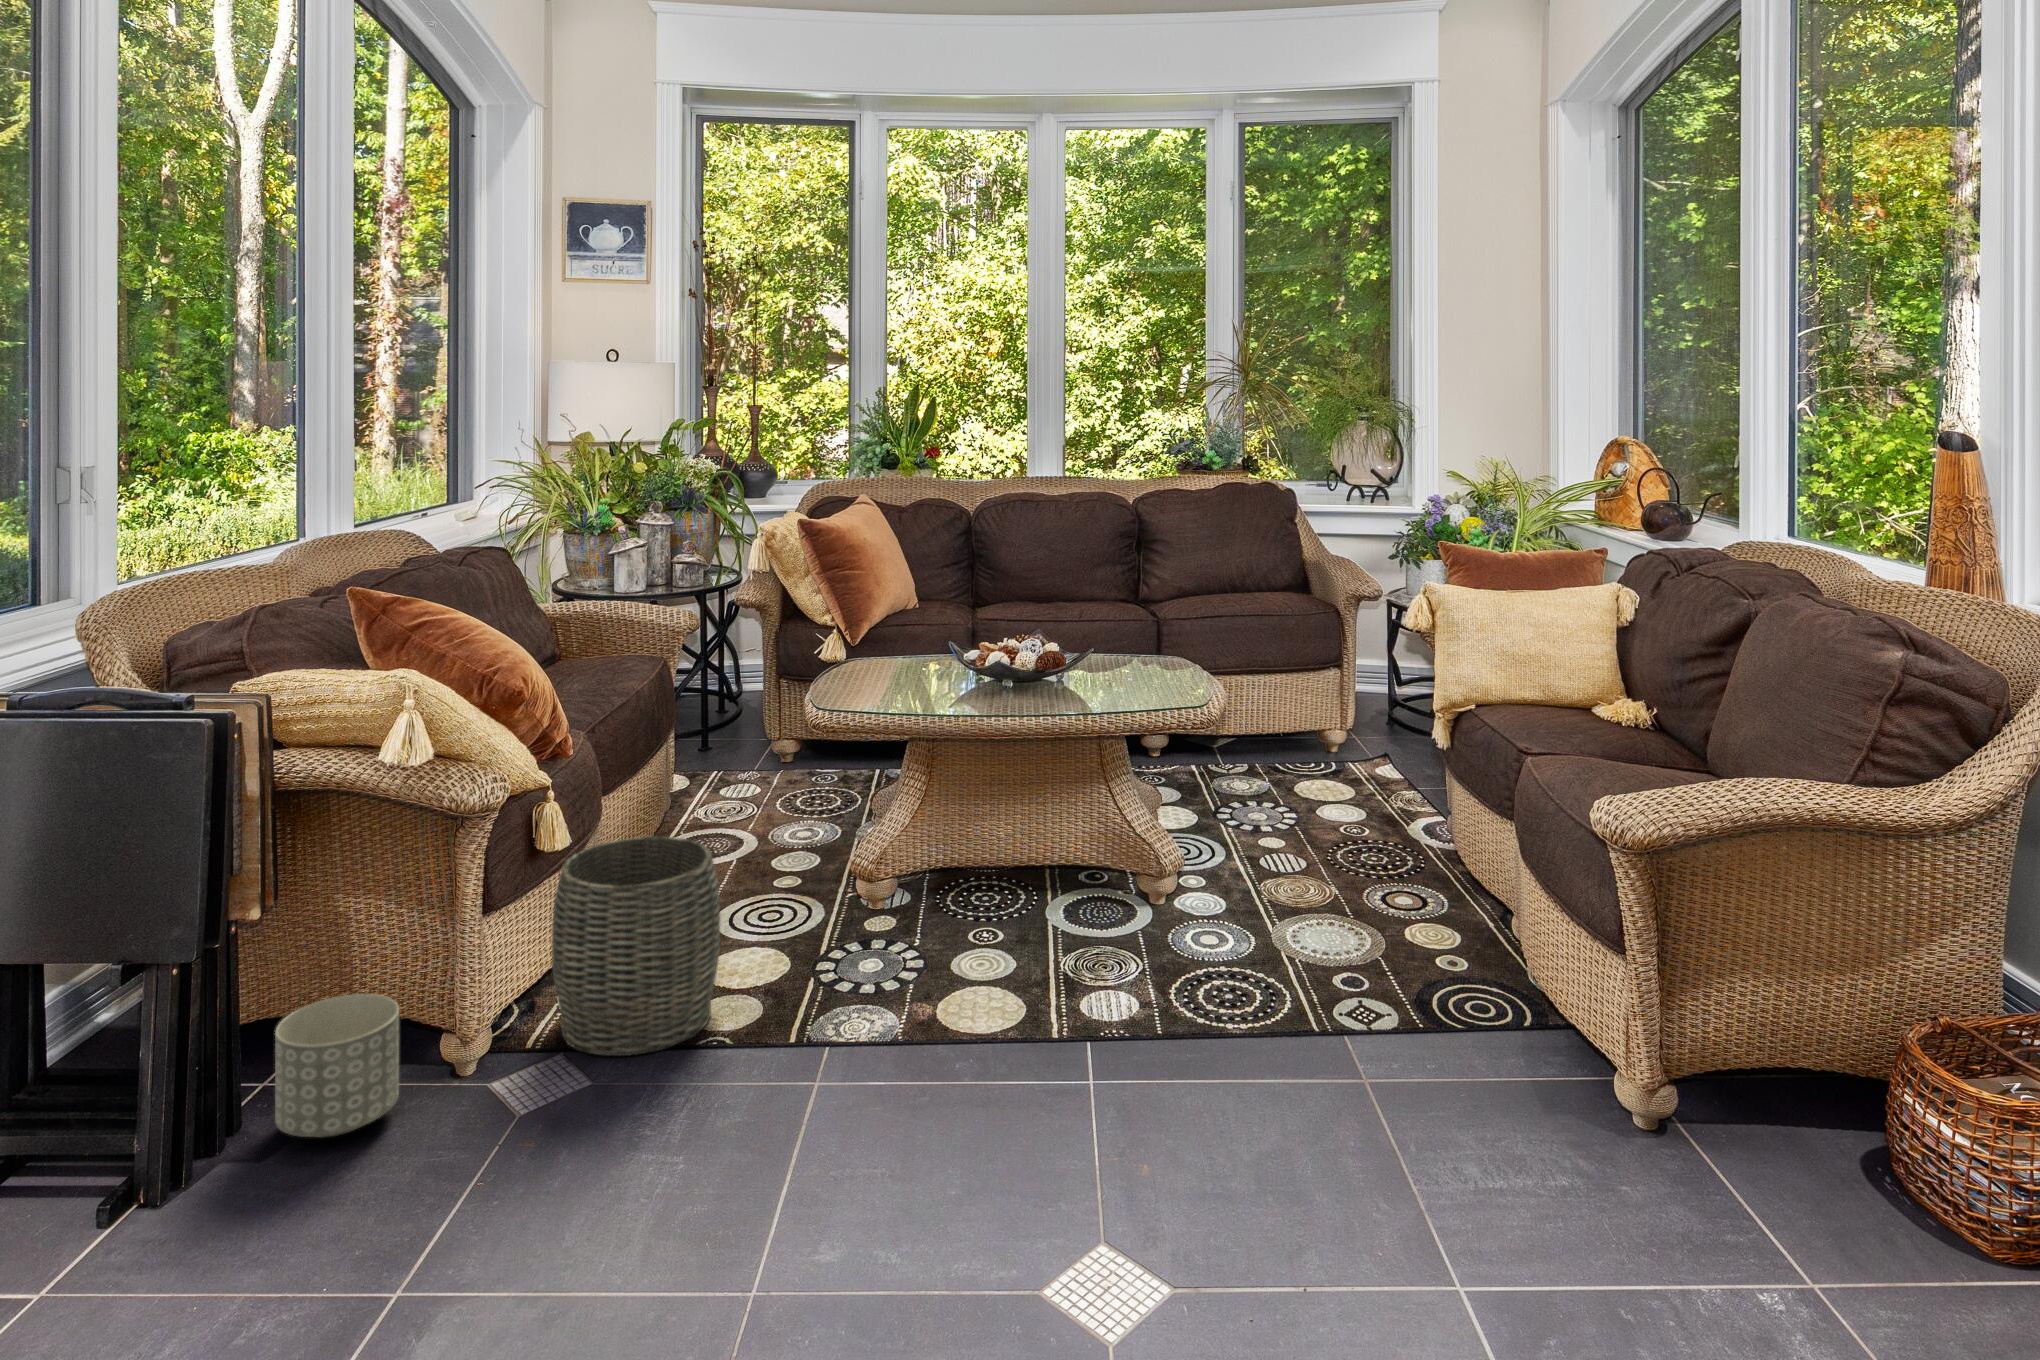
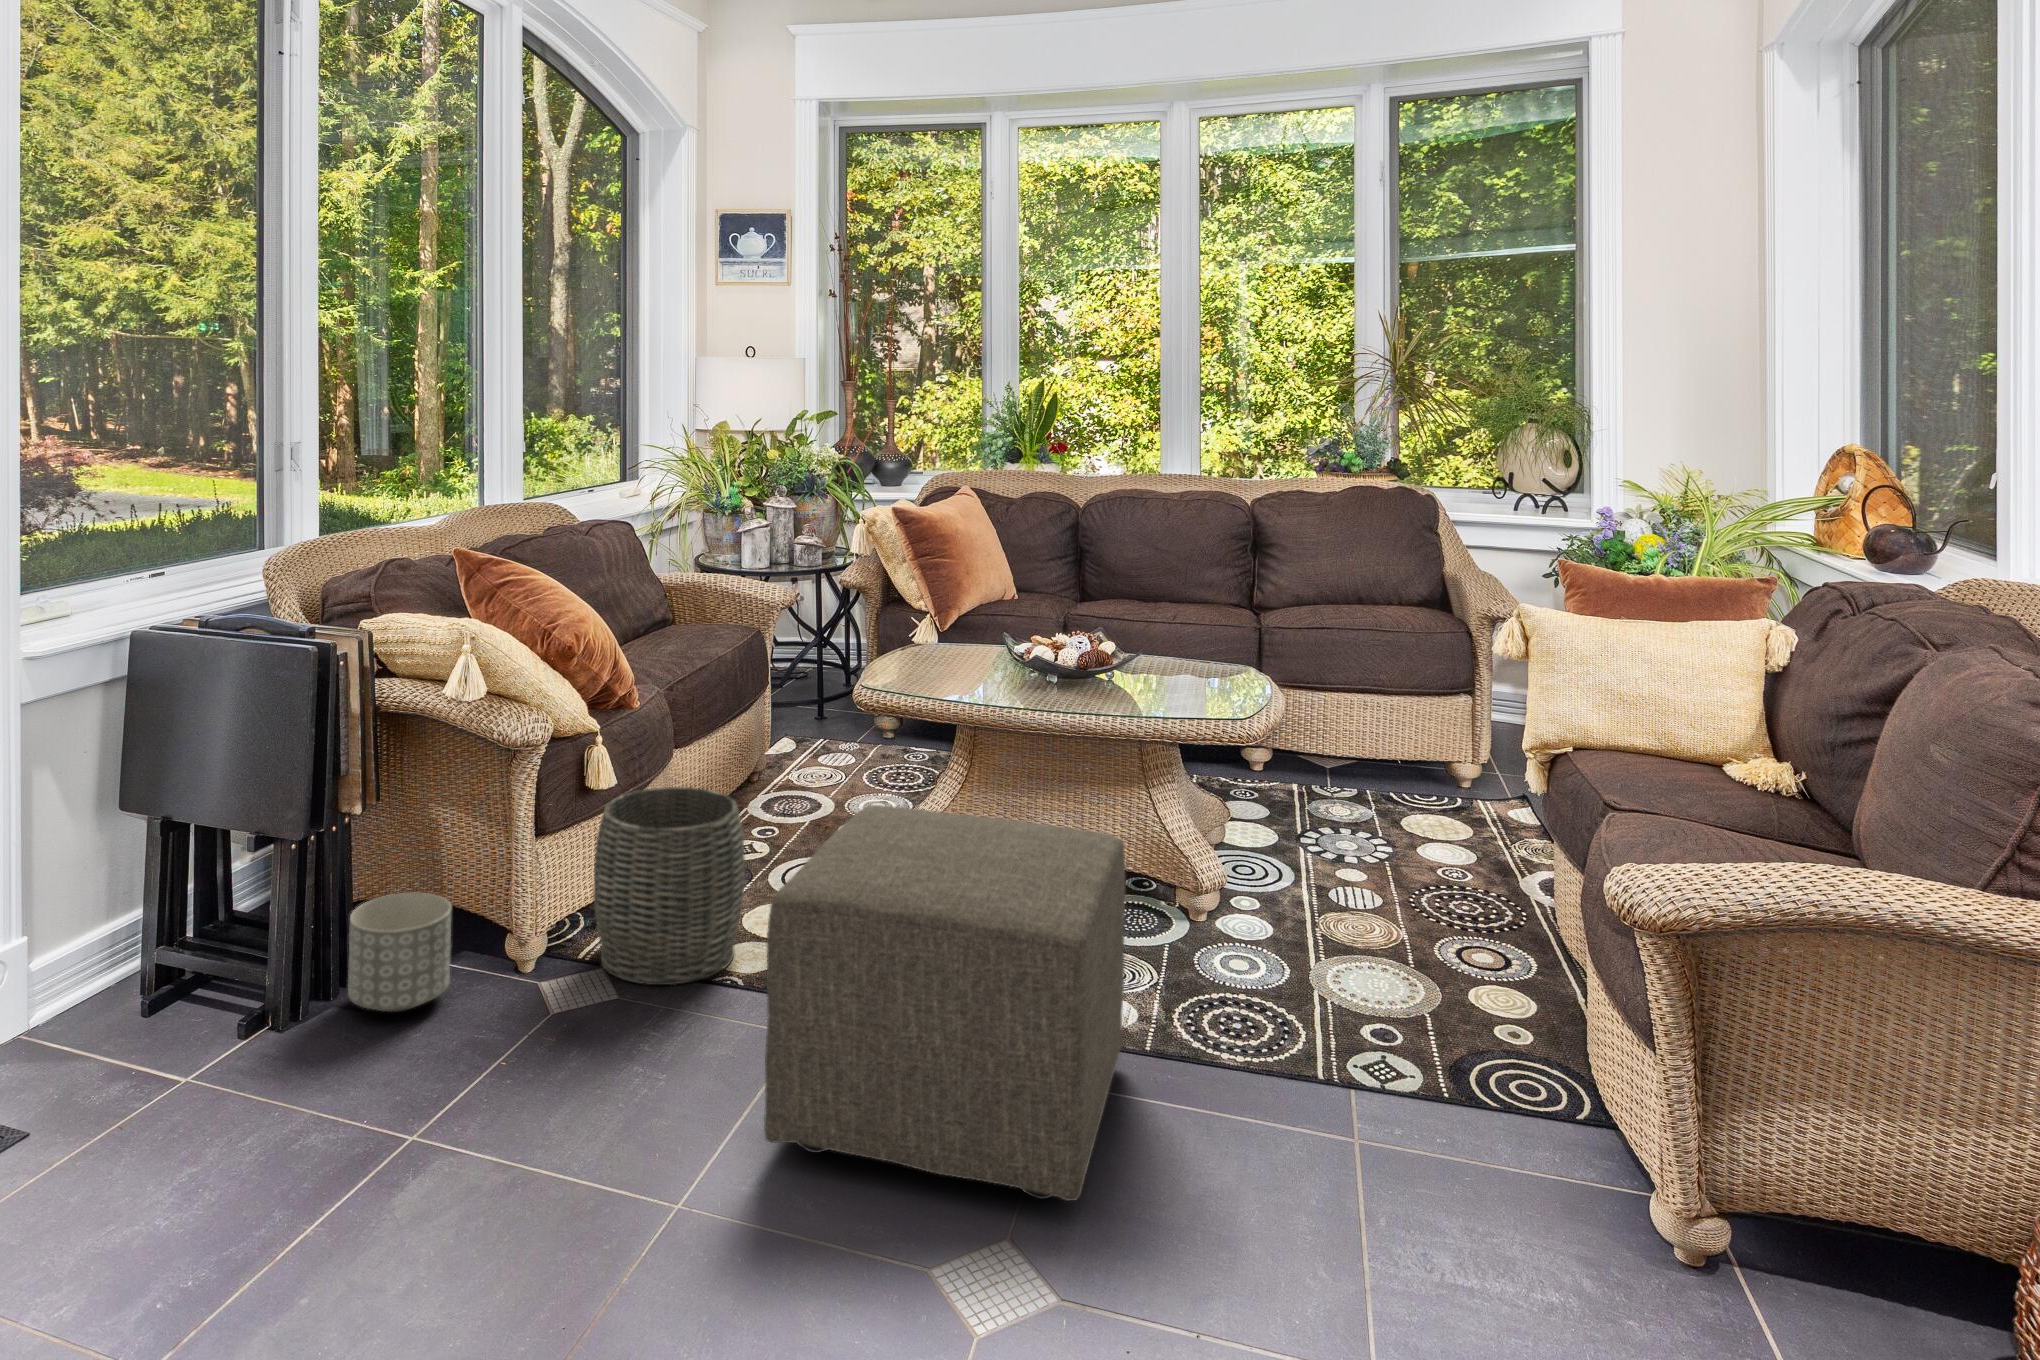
ottoman: none [827,830,1161,1195] -> present [764,805,1126,1201]

